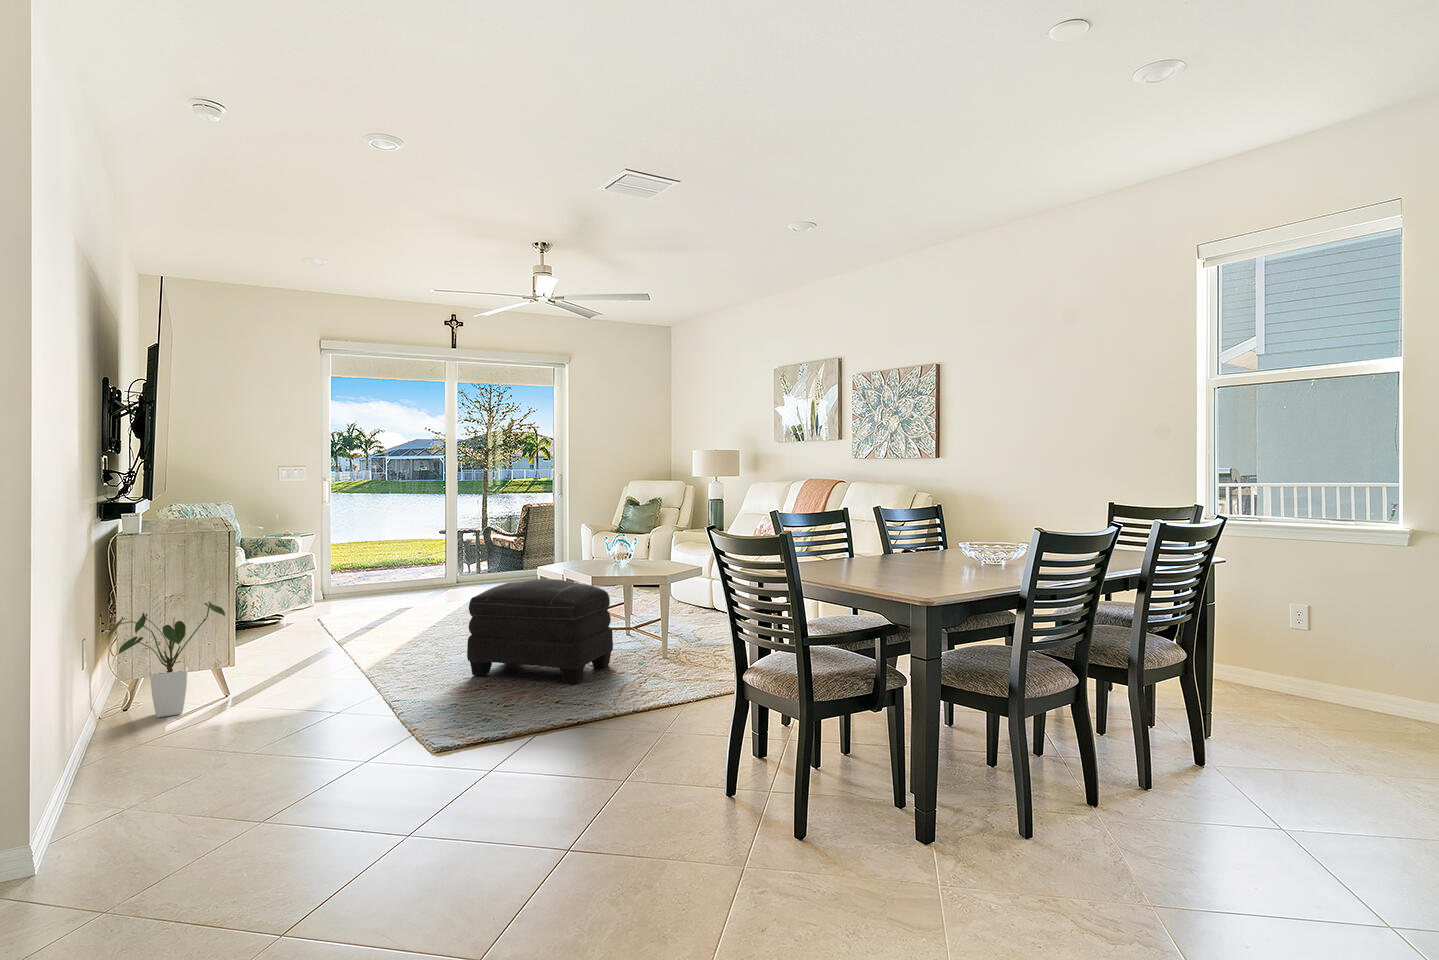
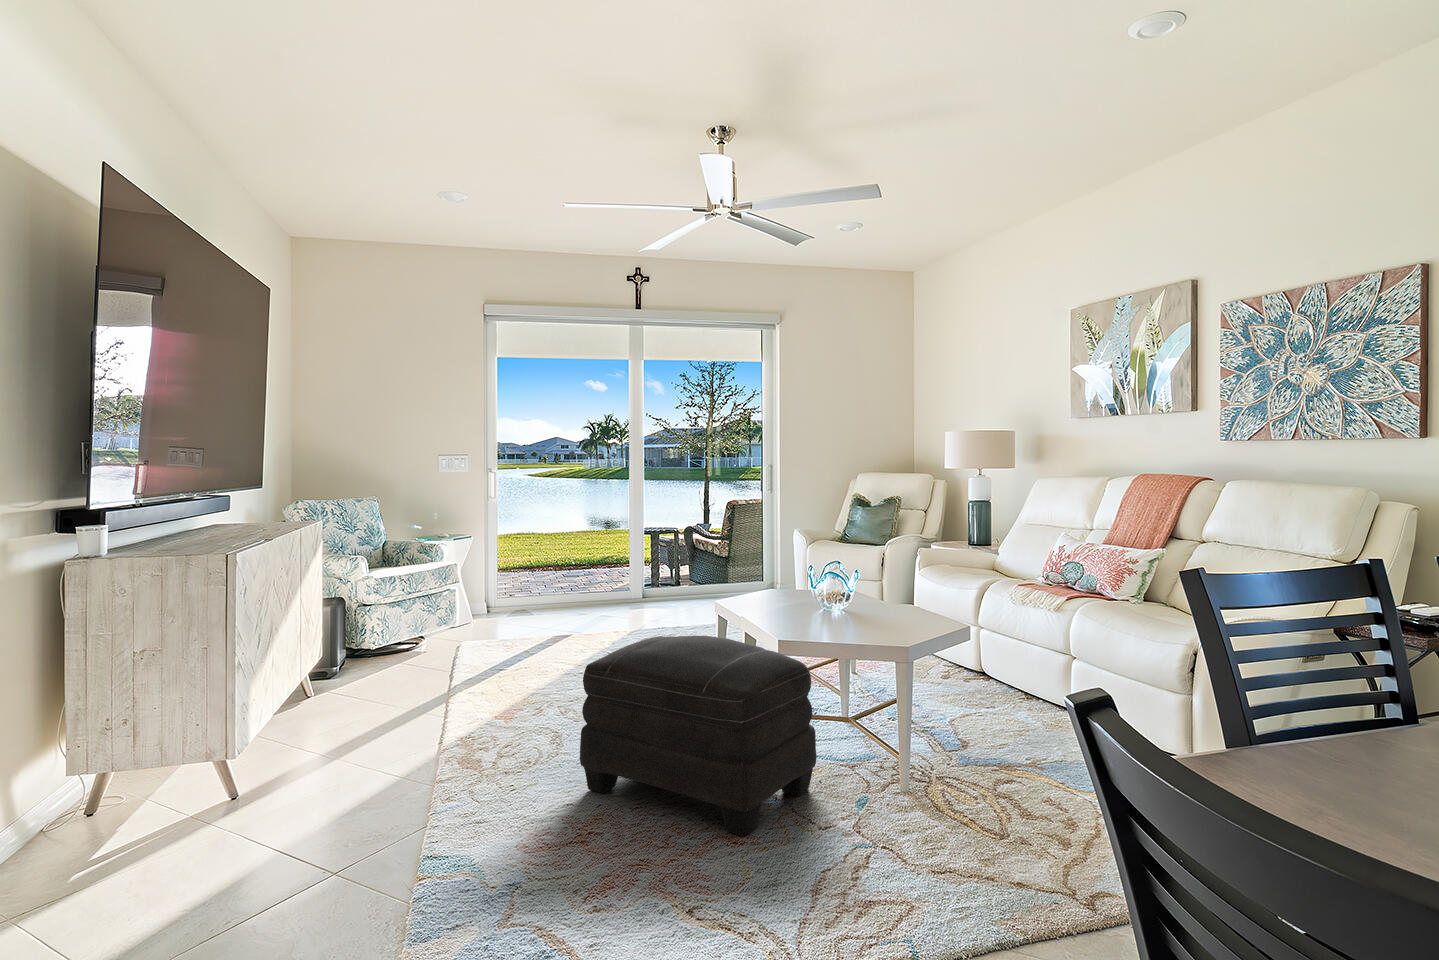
house plant: present [107,602,225,717] -> none [45,656,219,834]

